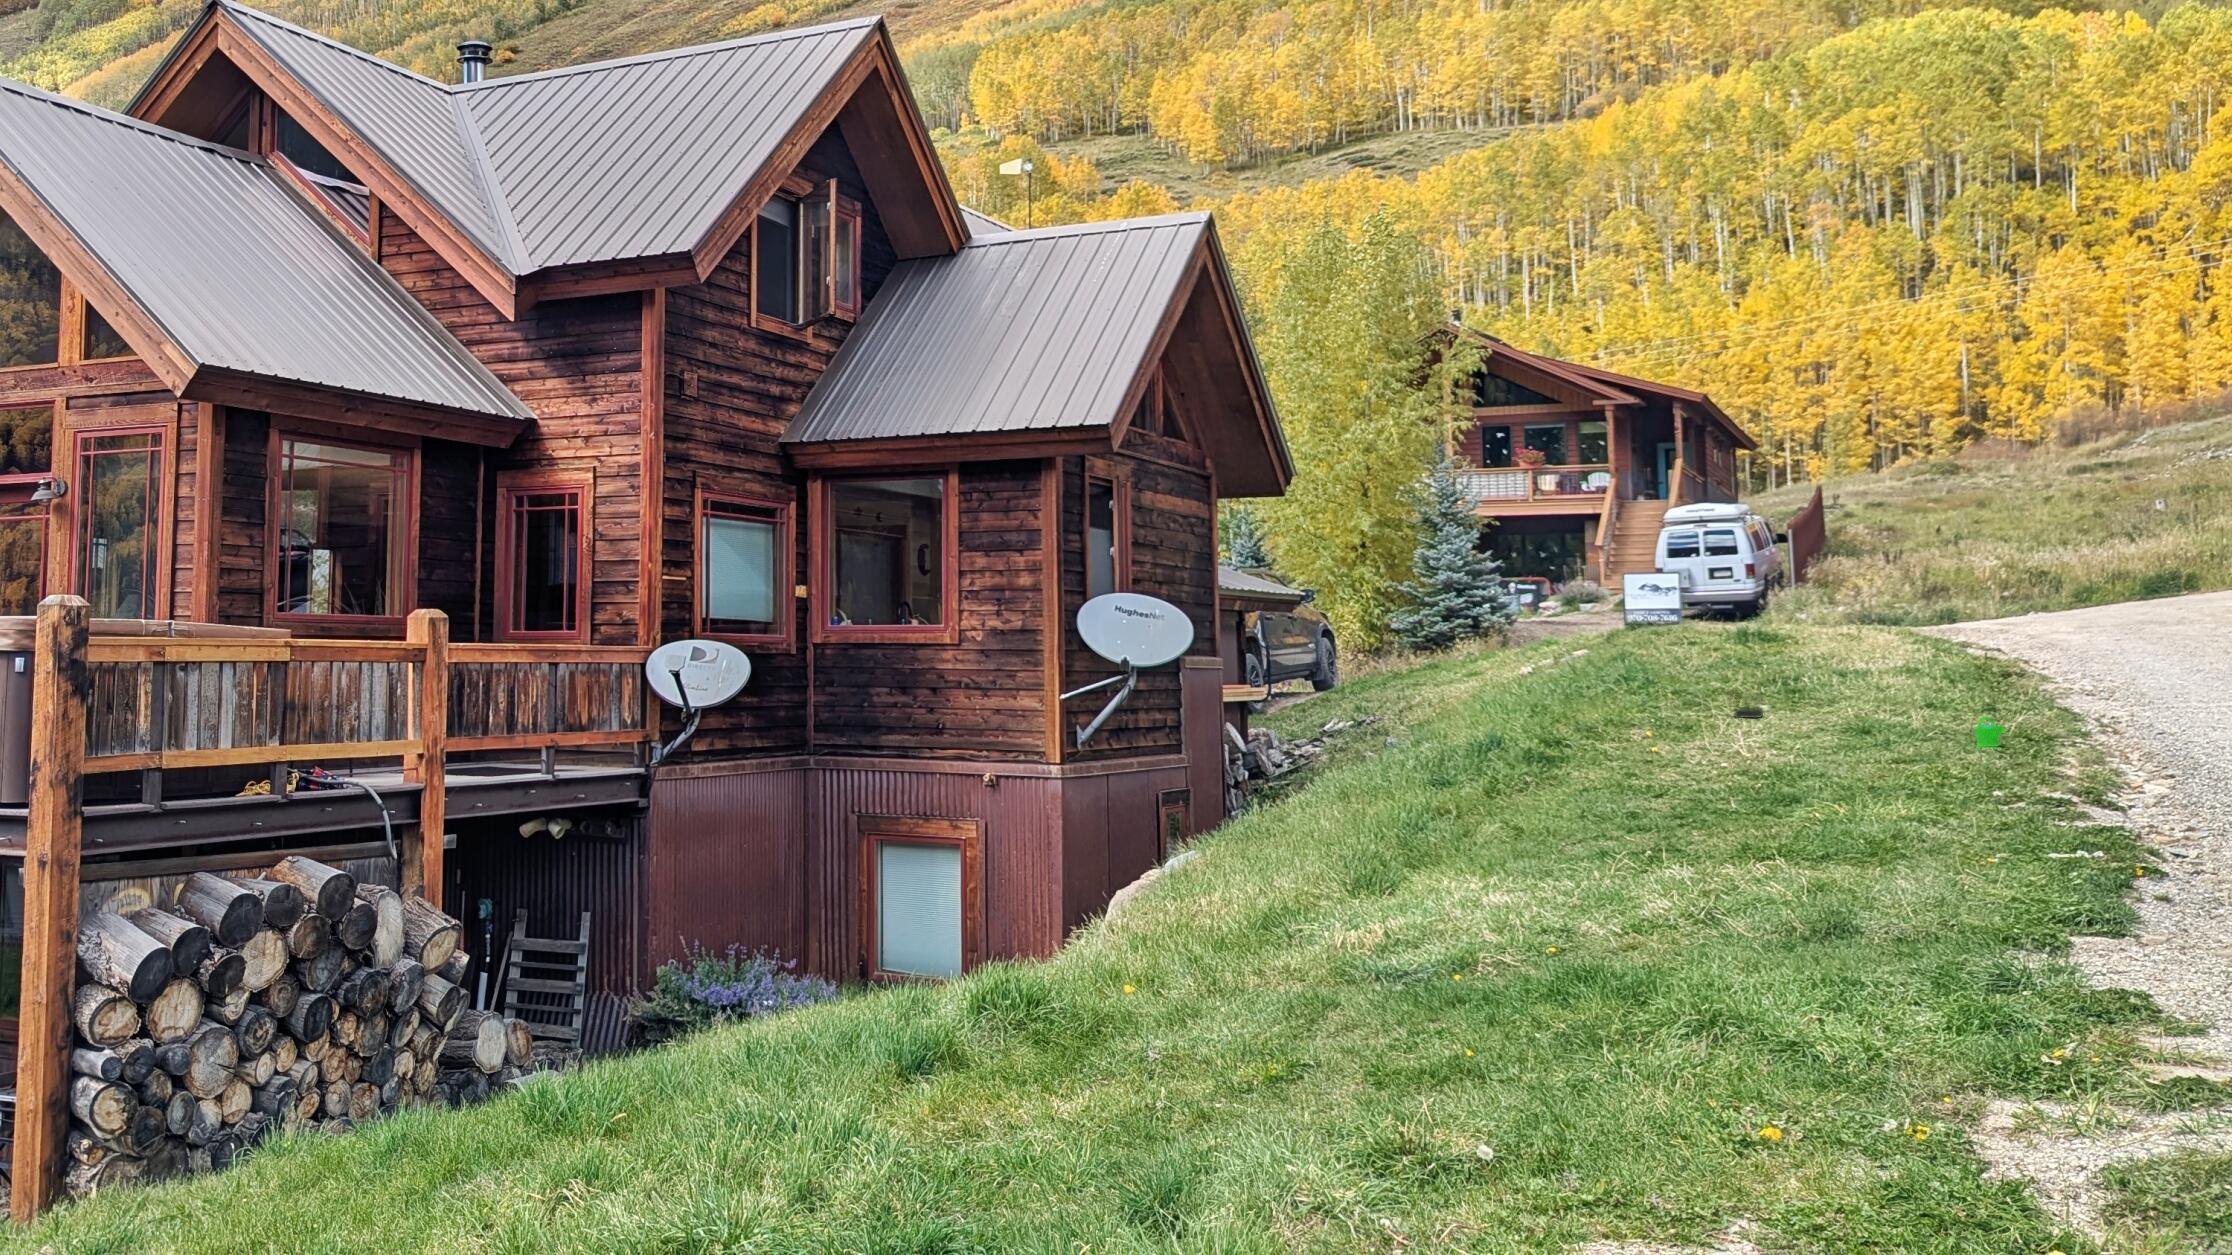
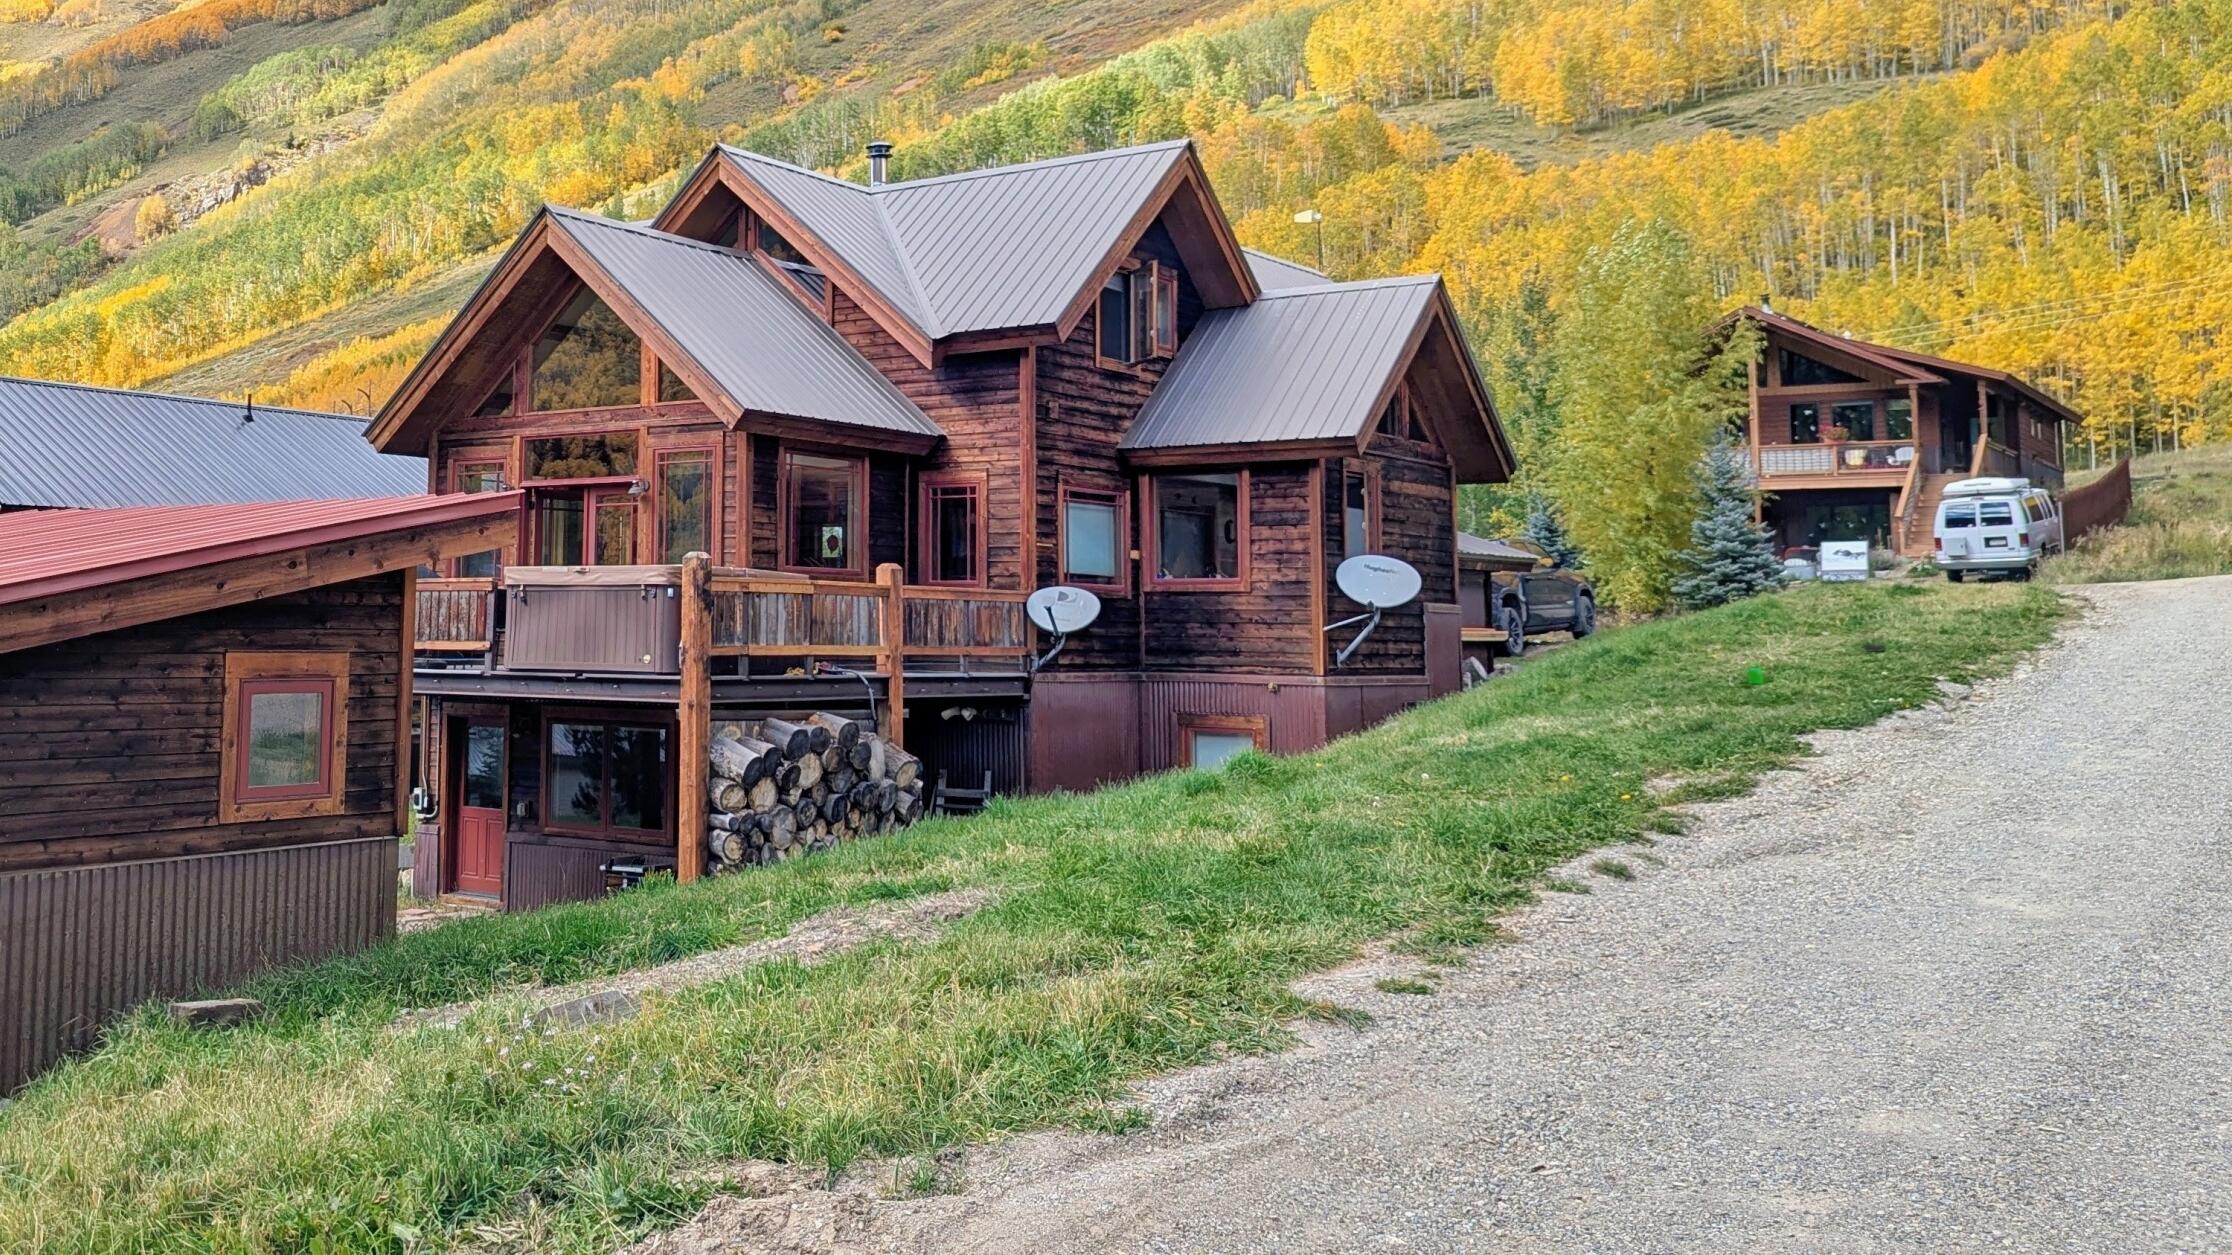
watering can: present [1974,716,2005,747] -> present [1747,666,1764,684]

